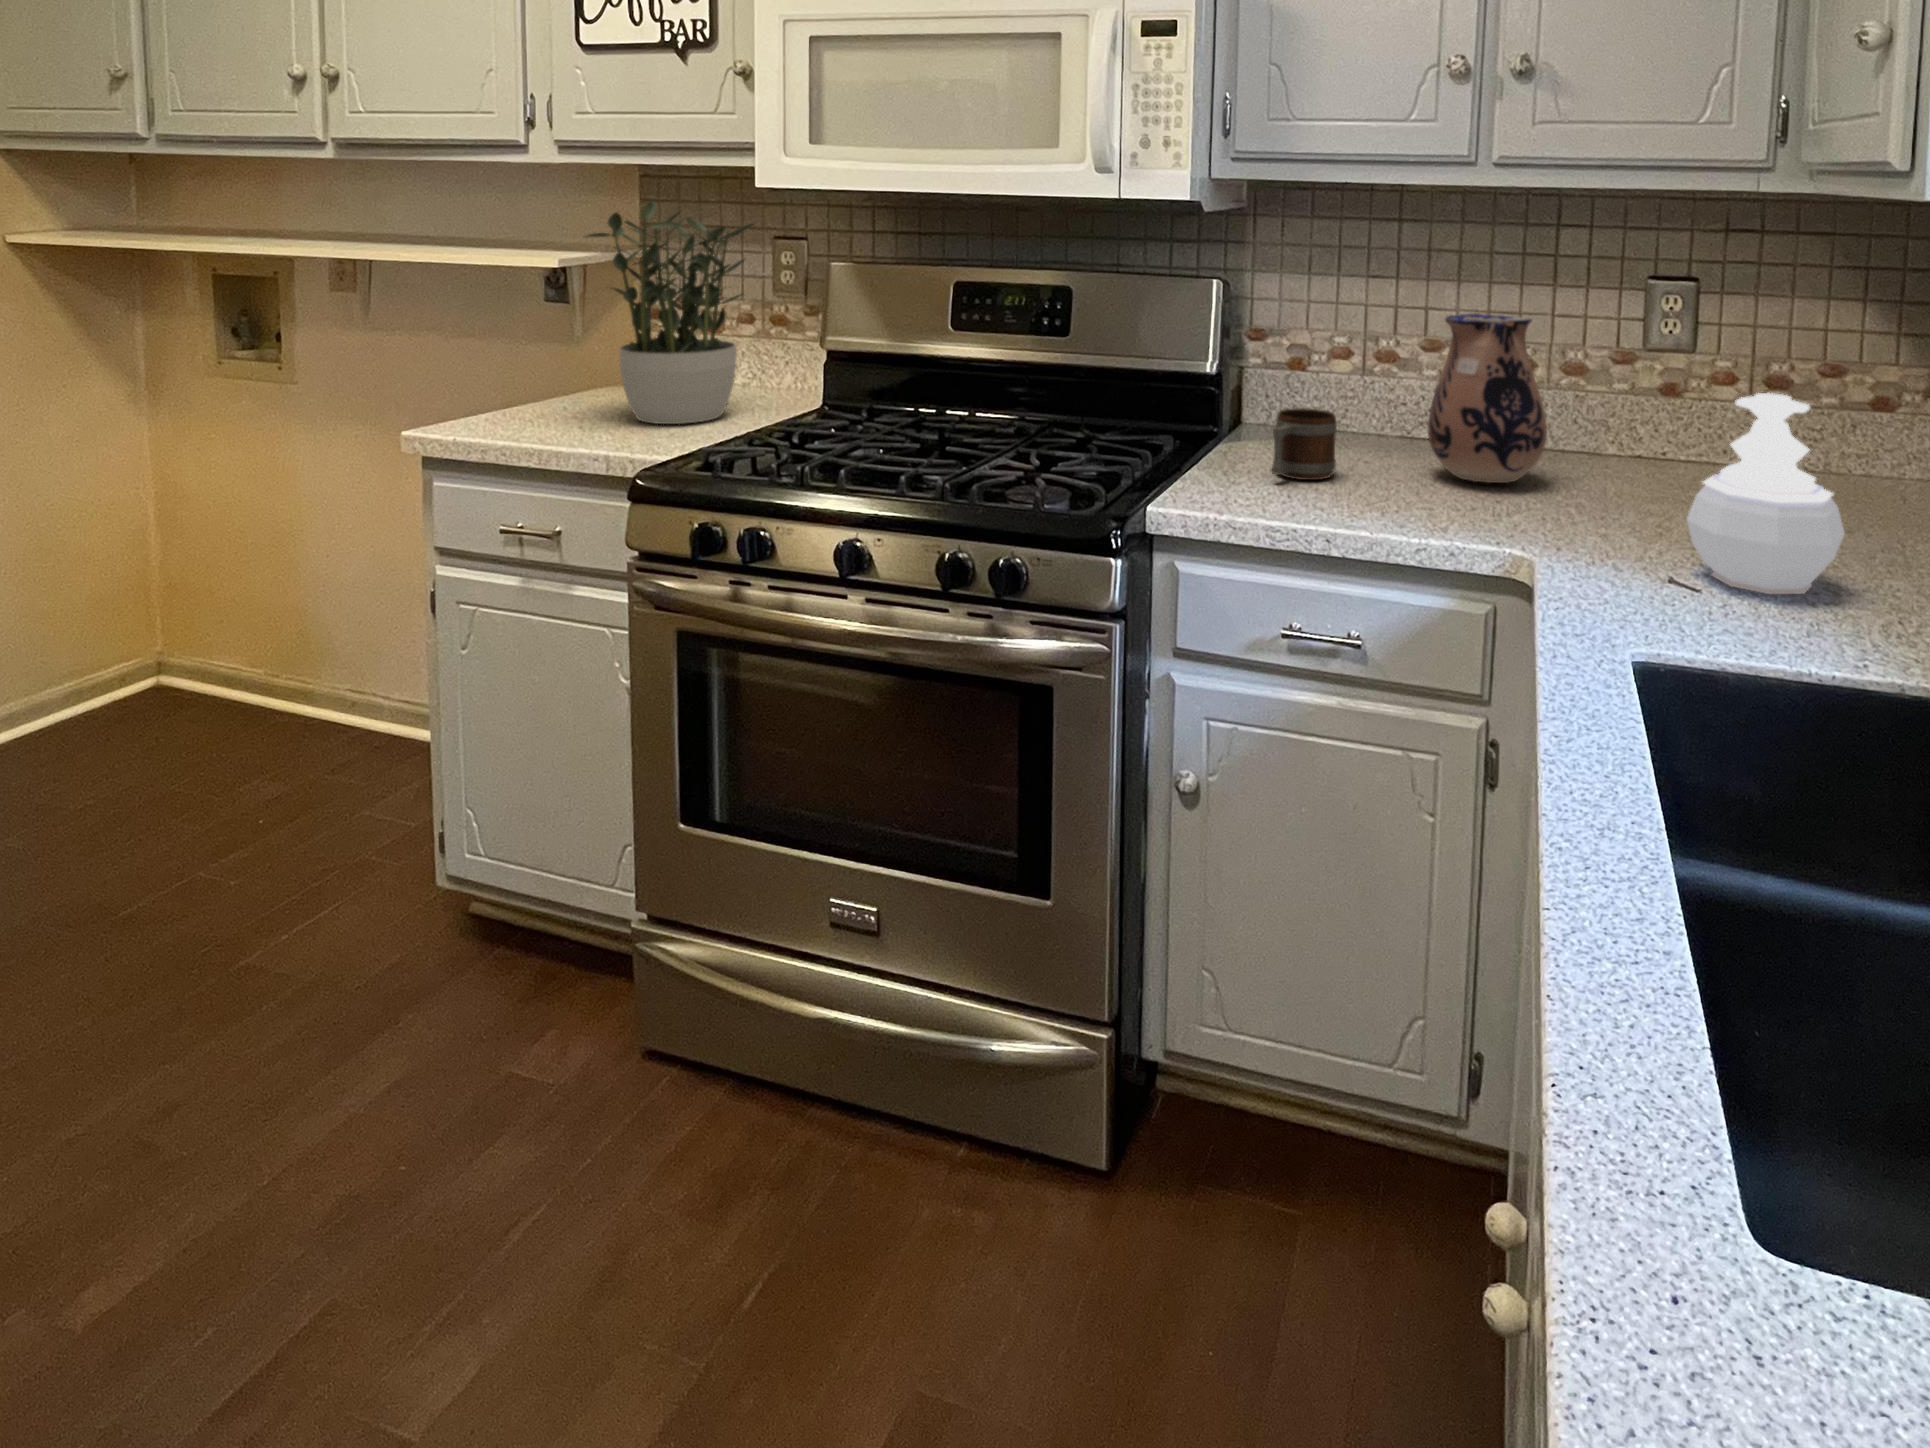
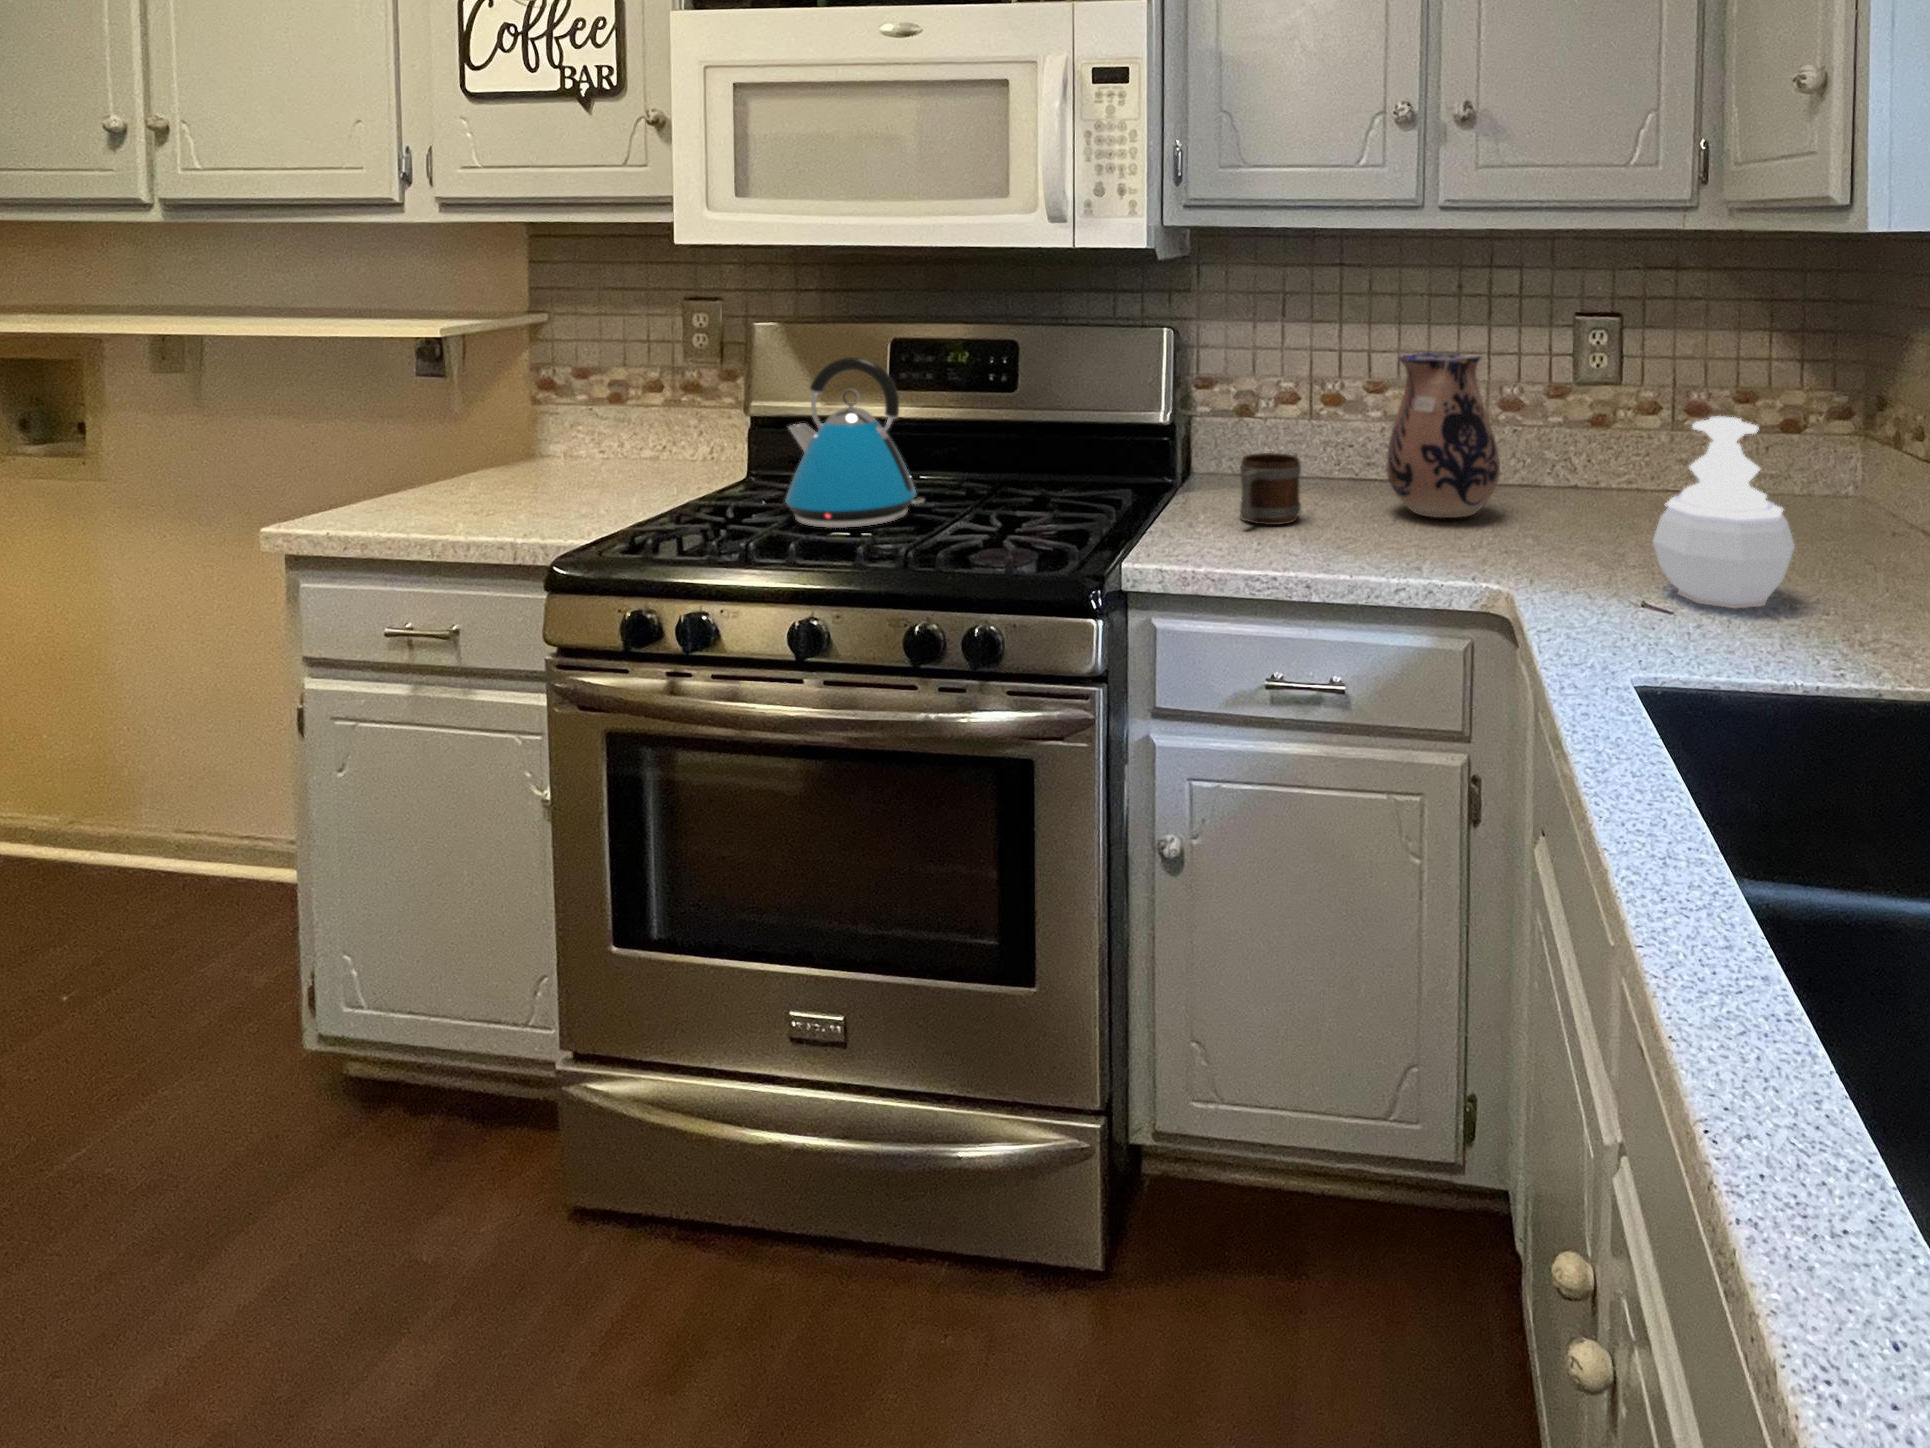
potted plant: present [587,200,753,424] -> none [478,258,676,502]
kettle: none [844,299,971,460] -> present [786,357,924,528]

